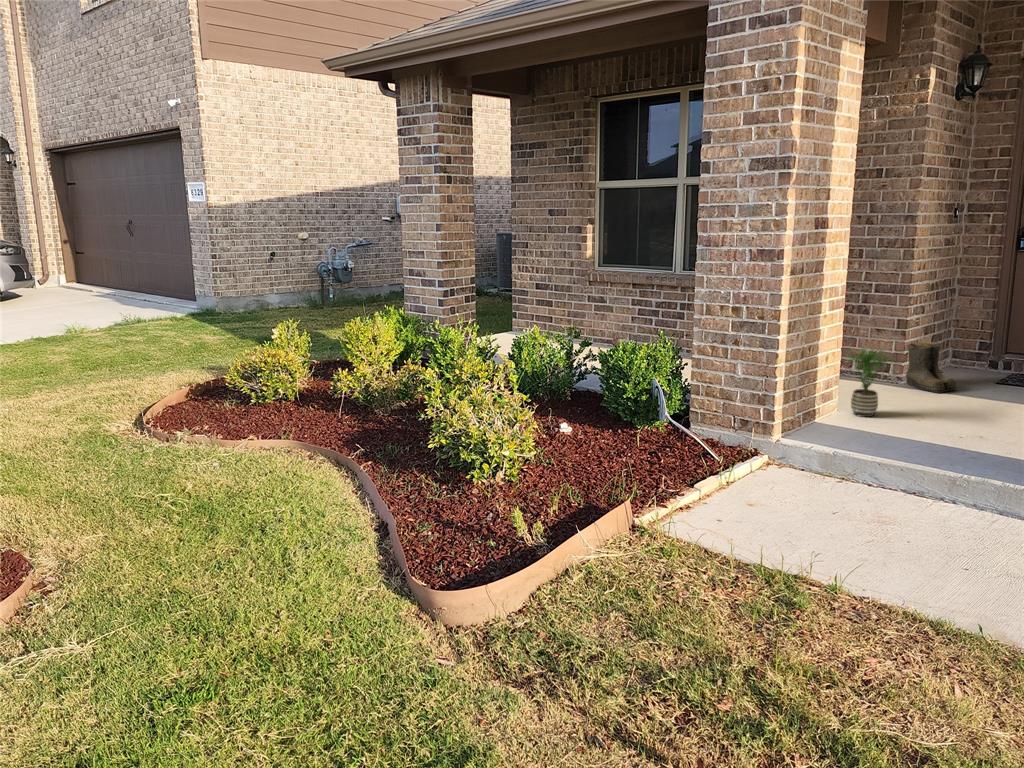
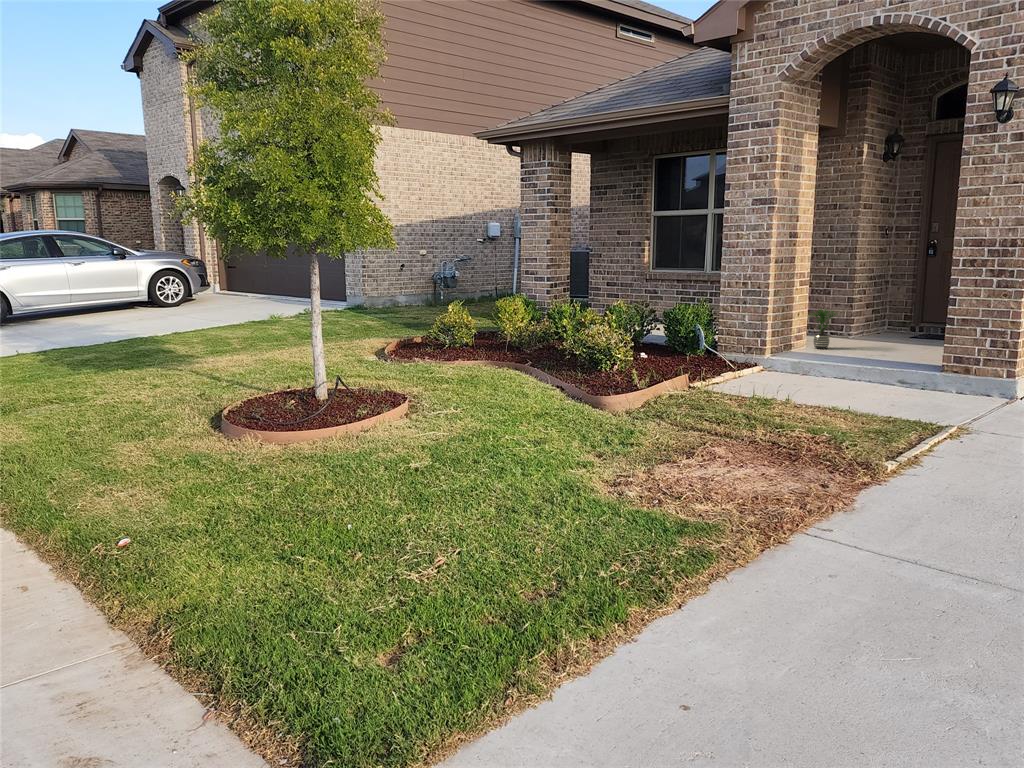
boots: present [906,342,957,393] -> none [853,312,885,341]

